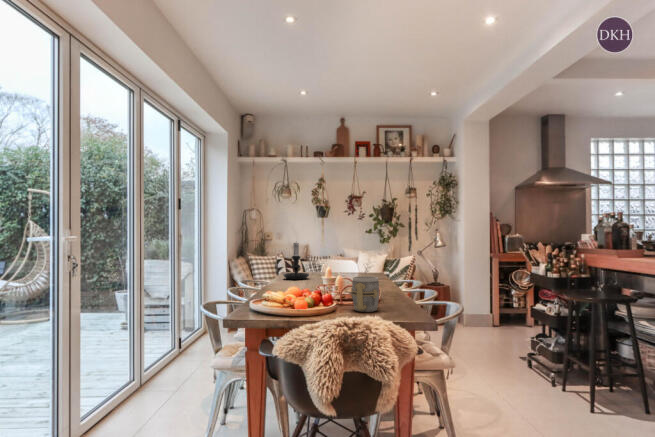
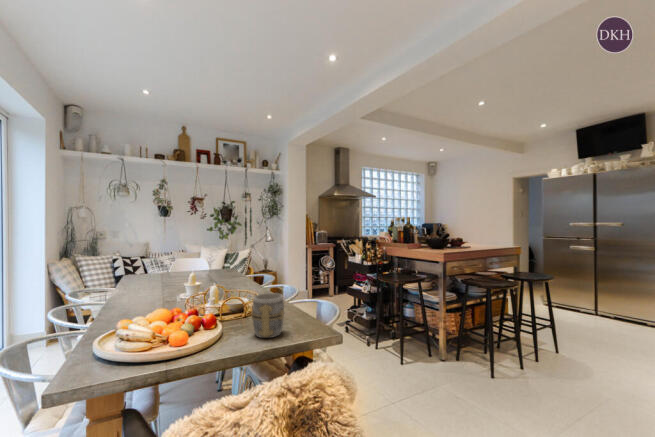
candle holder: present [283,243,309,280] -> none [132,244,165,288]

